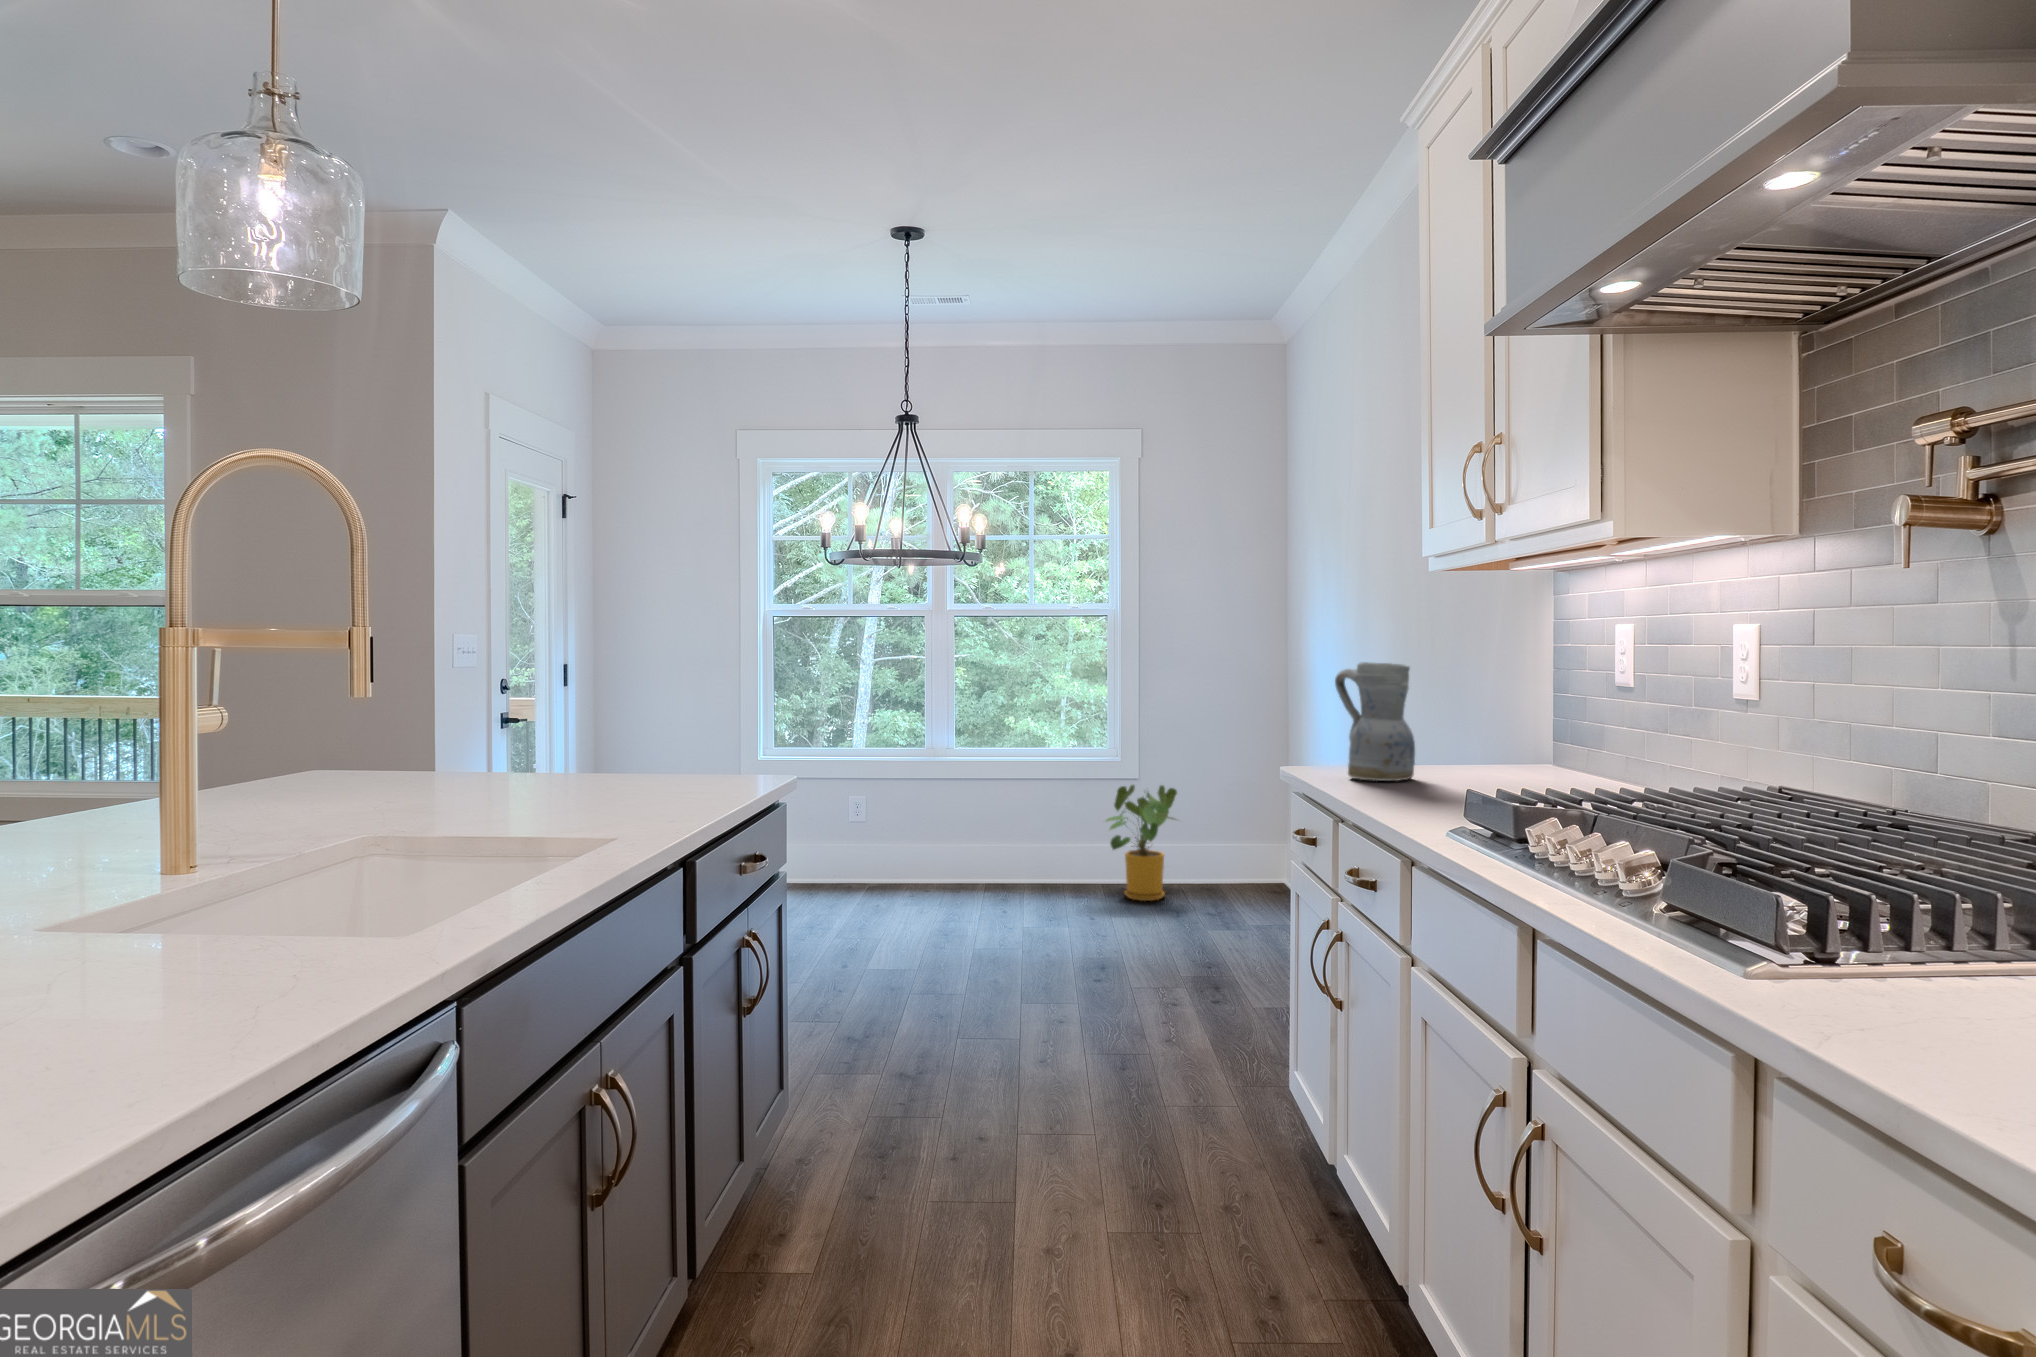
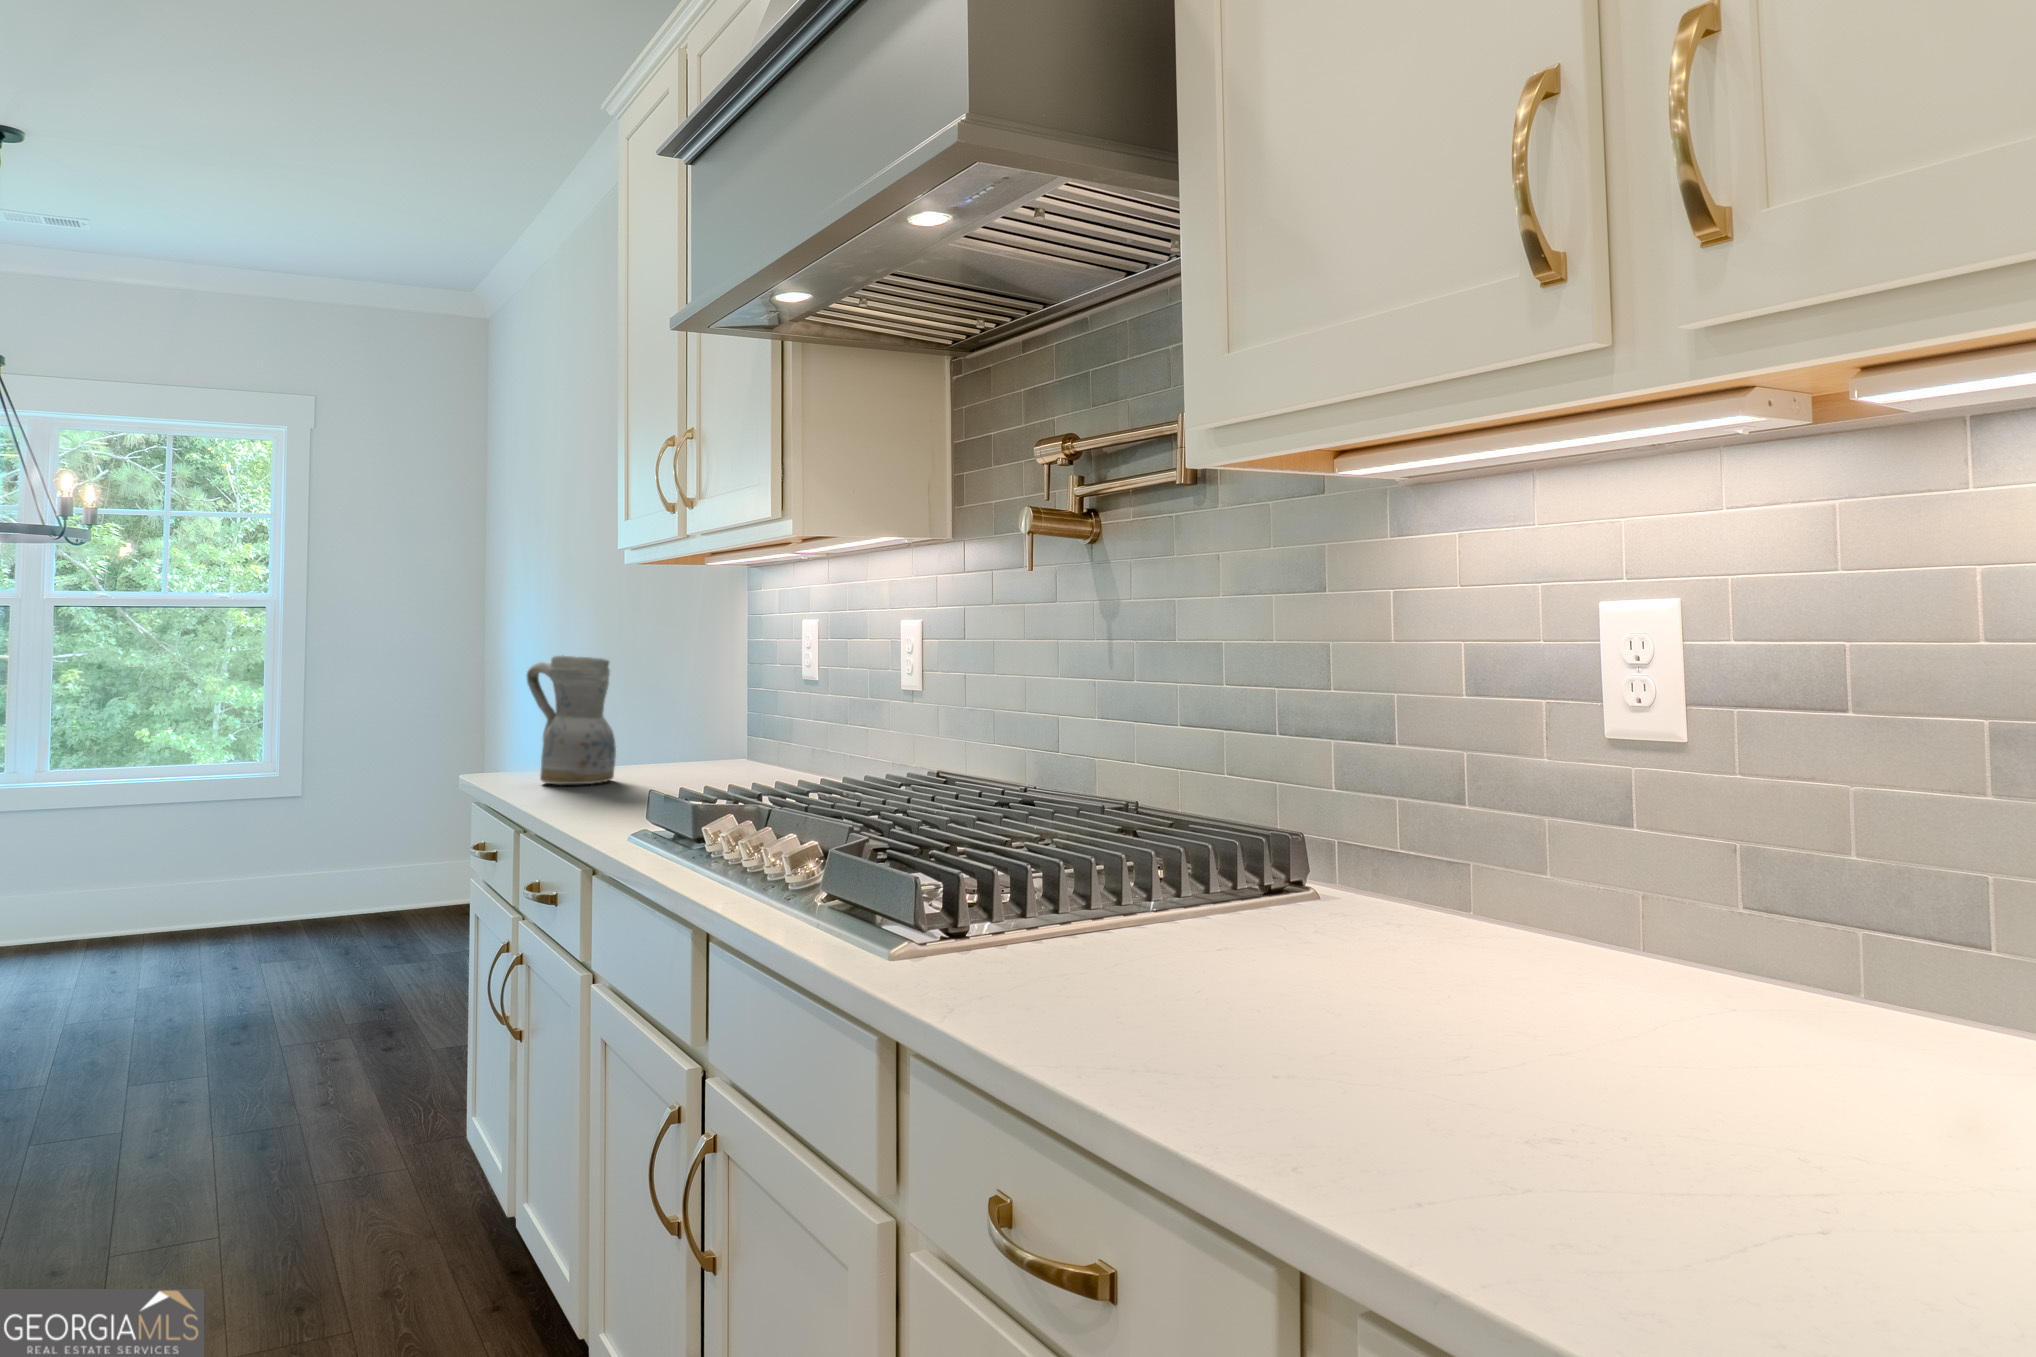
house plant: present [1106,785,1177,901] -> none [267,805,380,942]

